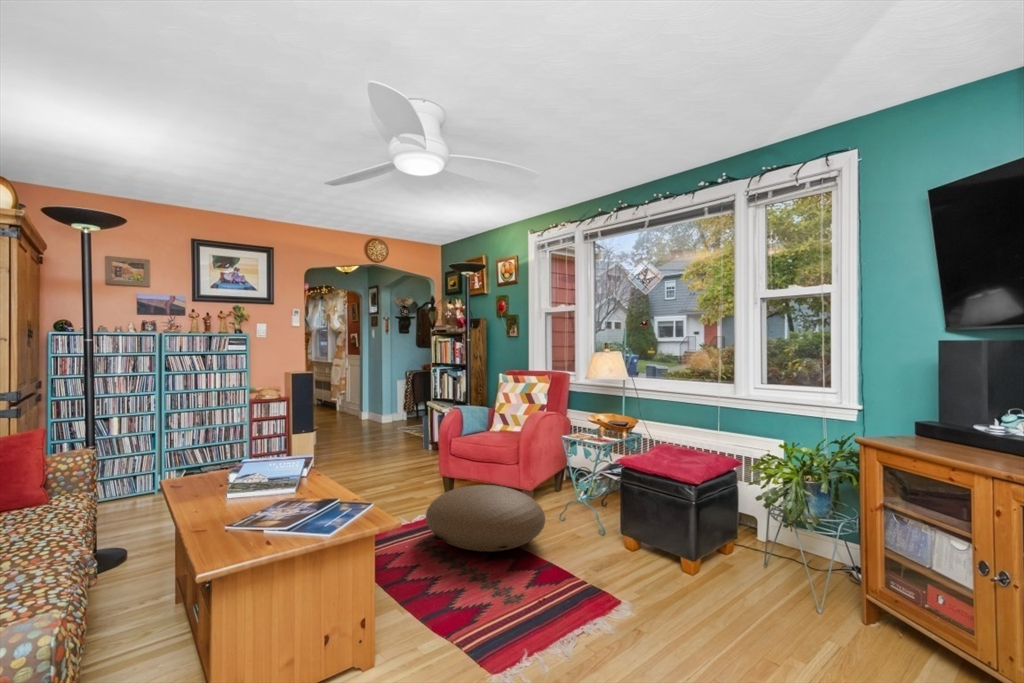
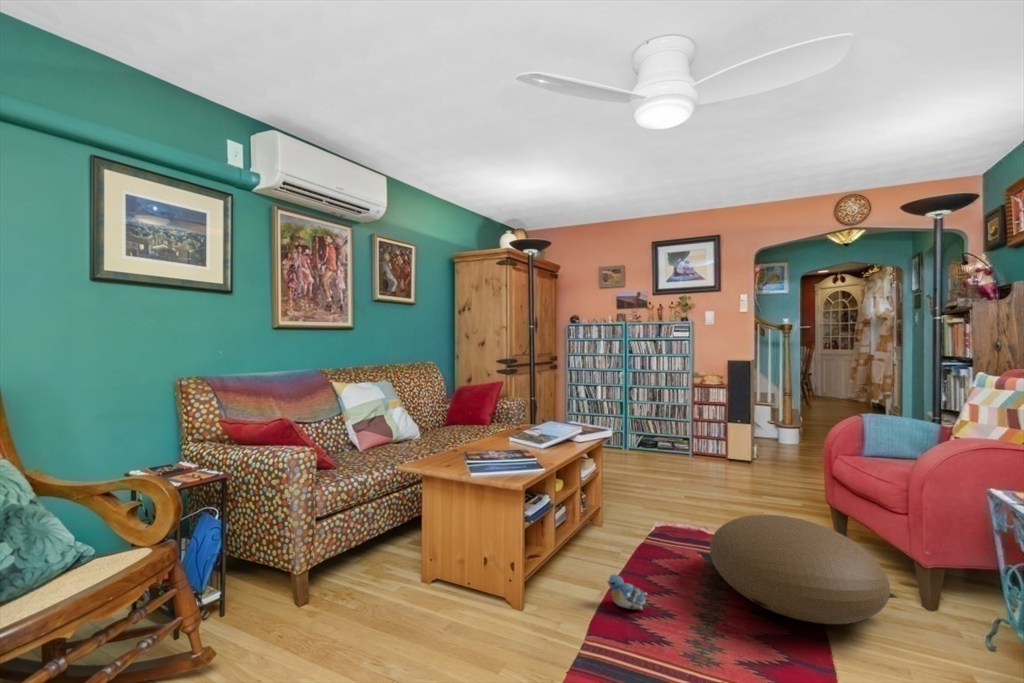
plush toy: none [414,581,451,608] -> present [608,574,650,609]

